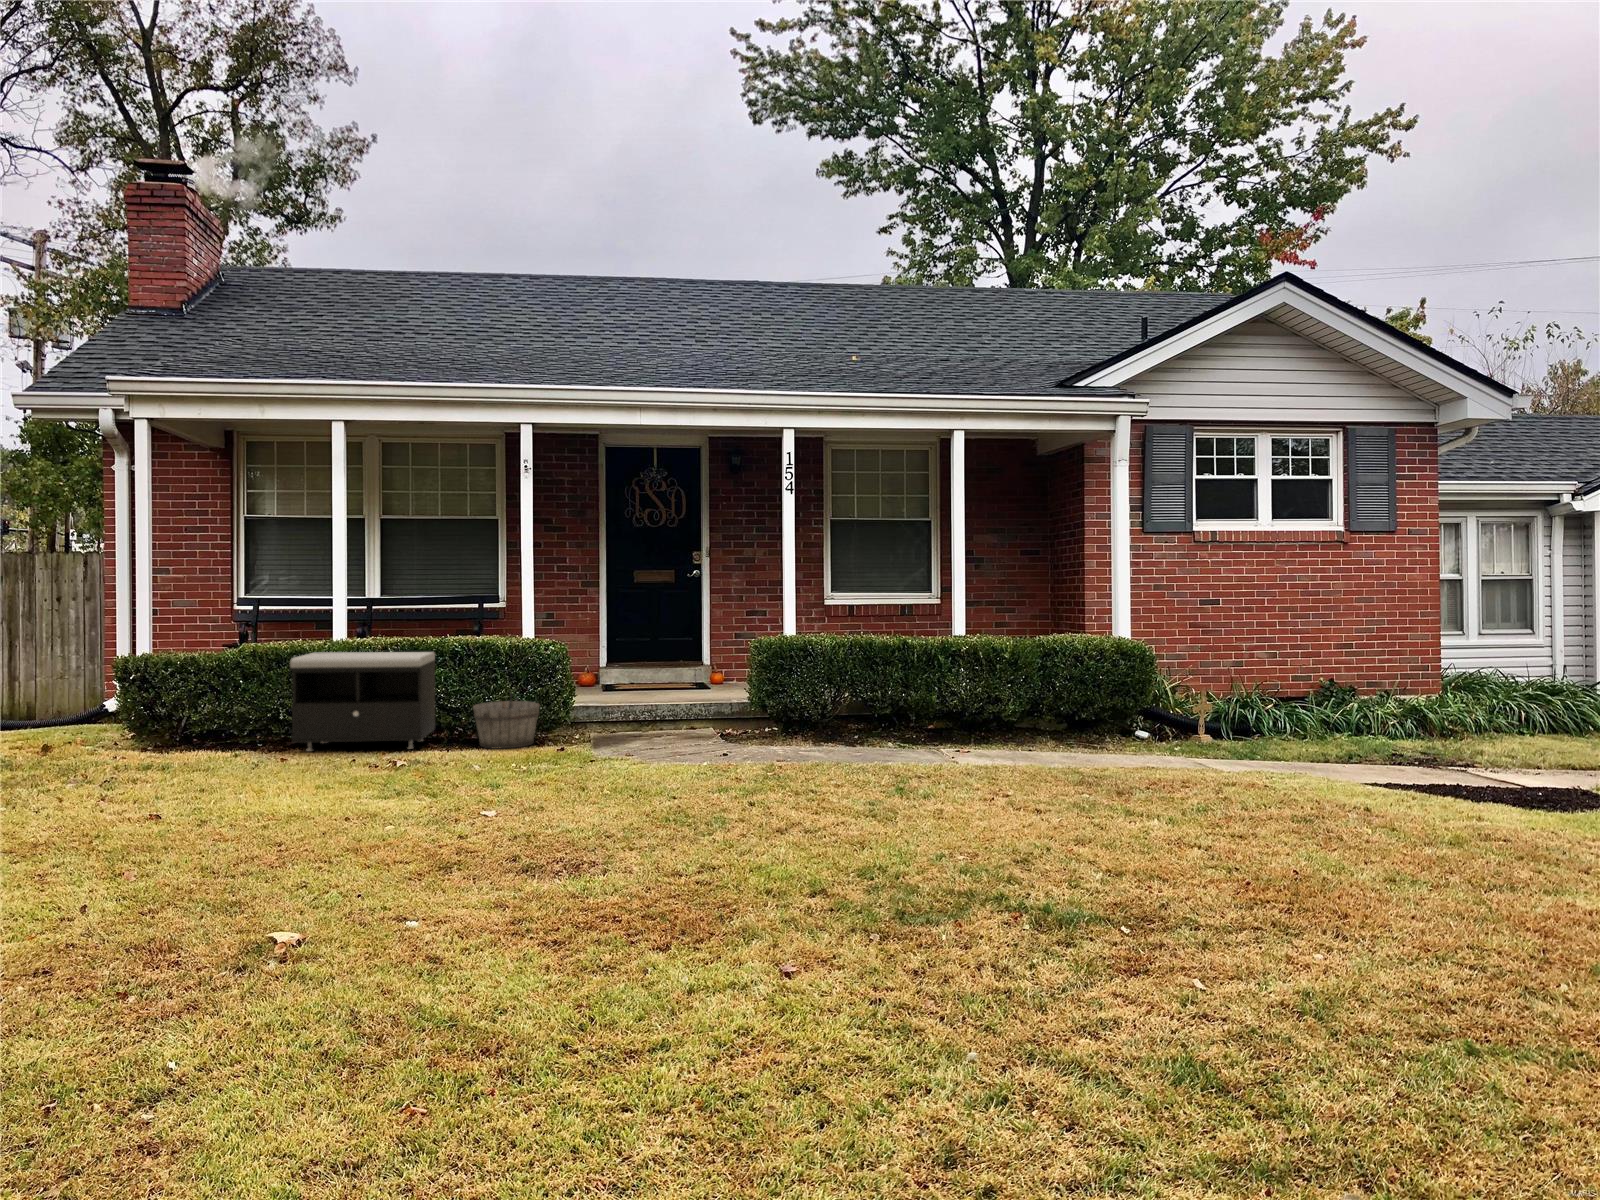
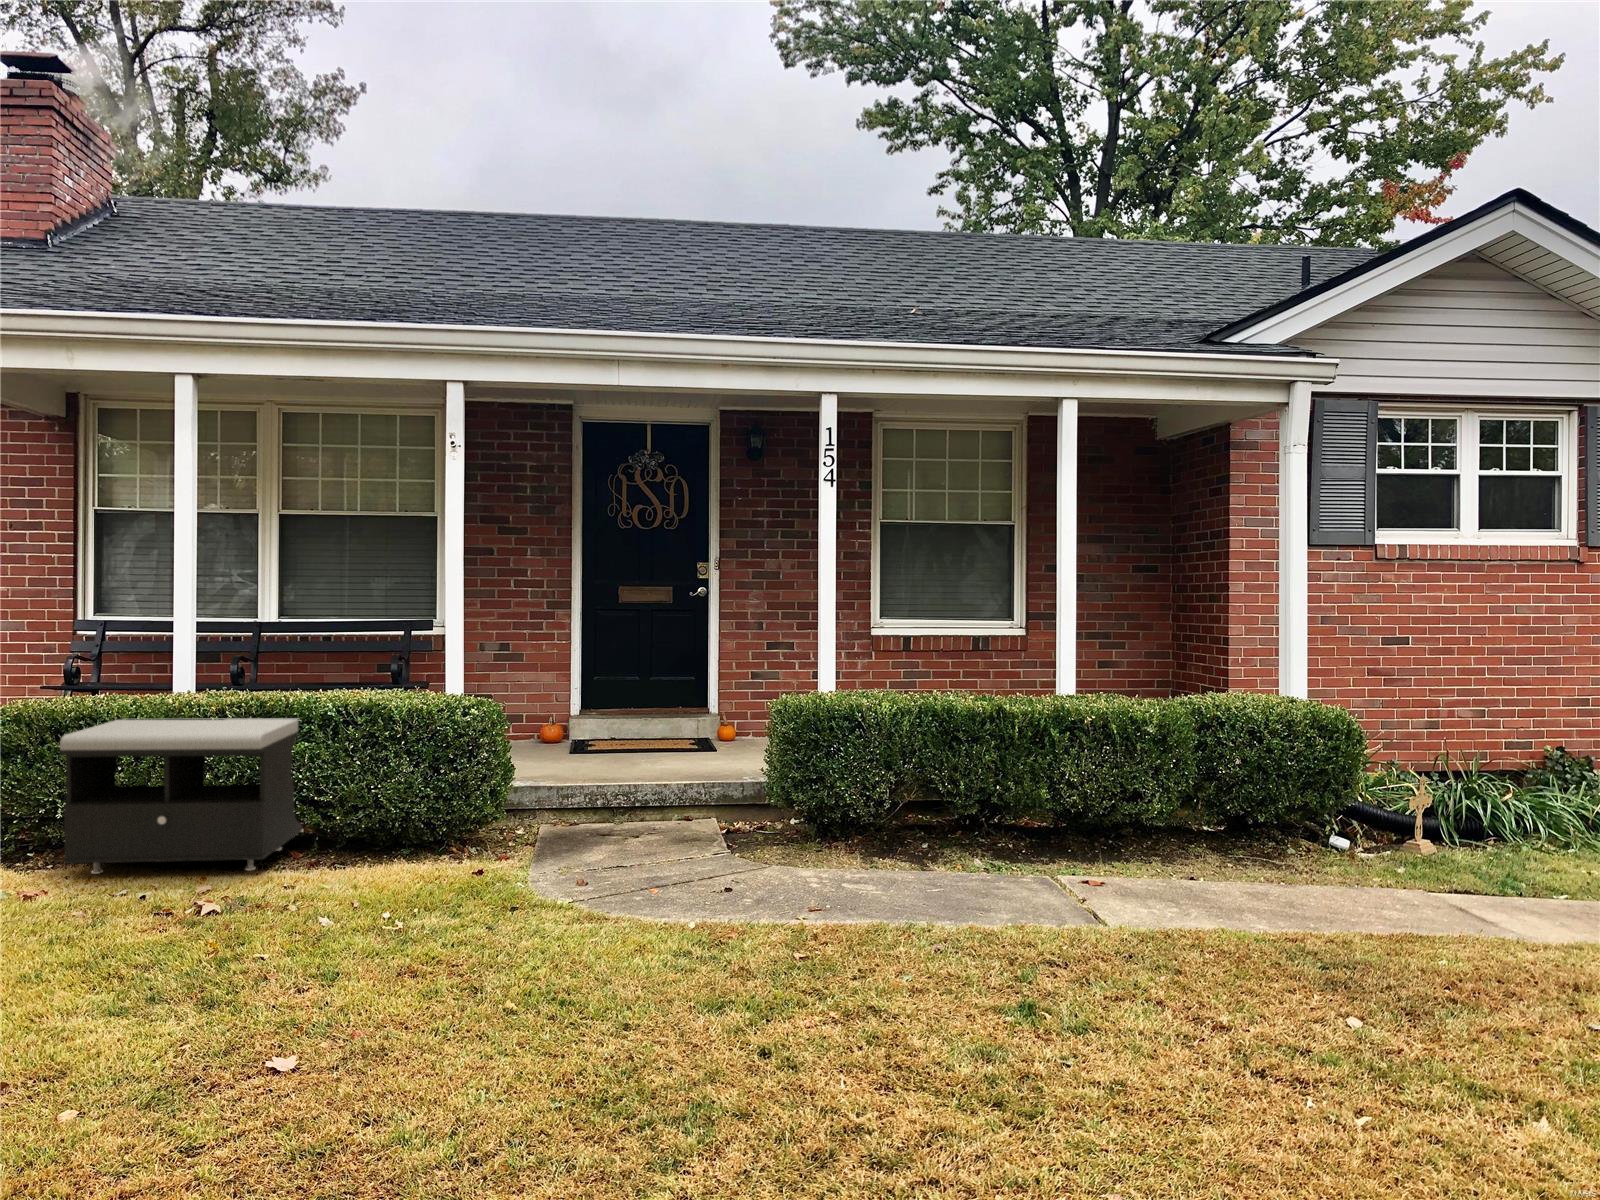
wooden bucket: present [473,693,540,749] -> none [348,779,451,871]

